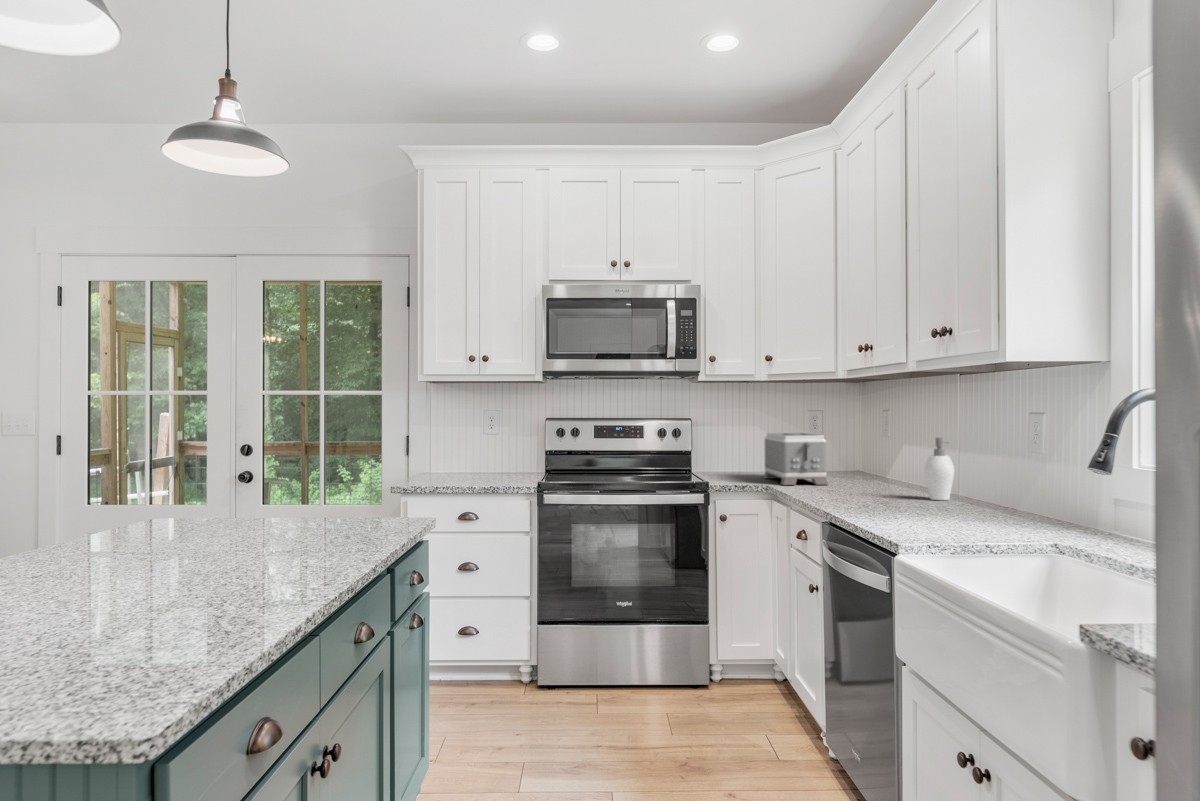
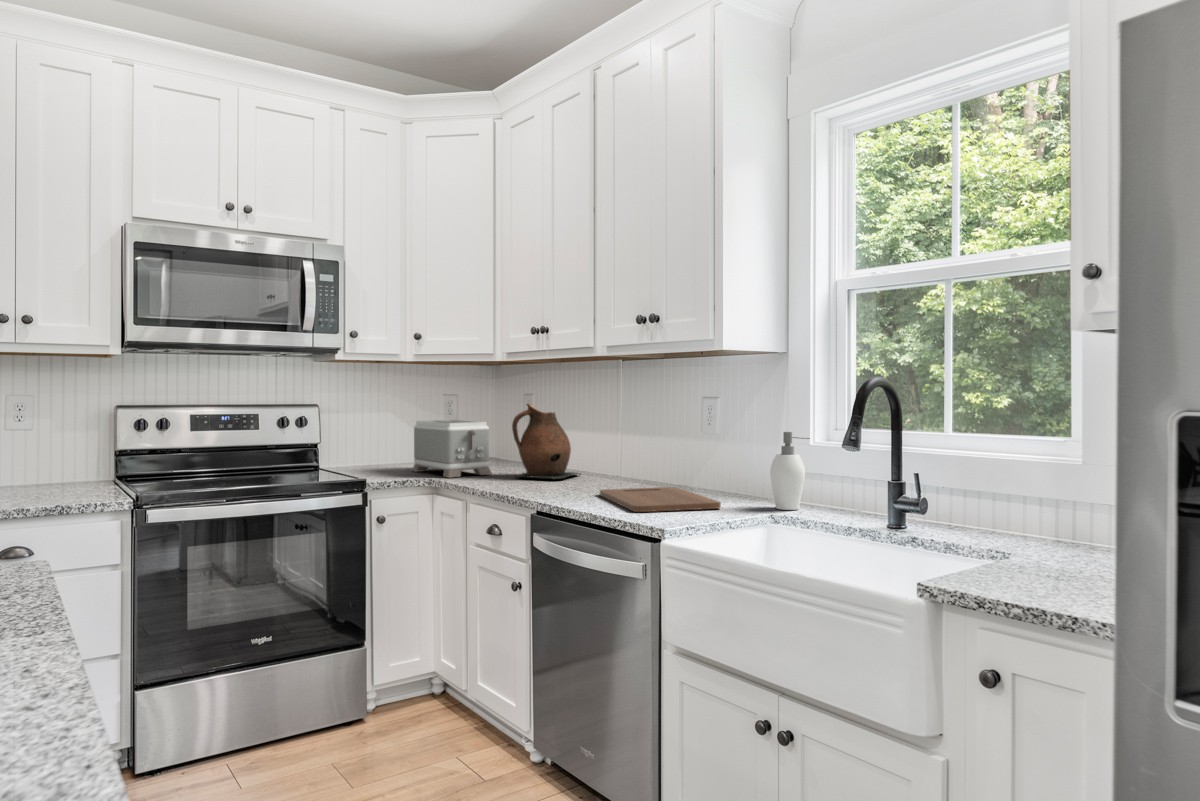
ceramic pitcher: none [842,419,916,493] -> present [512,404,580,479]
soap dispenser: present [925,438,954,500] -> present [770,432,810,510]
cutting board: none [898,505,1005,532] -> present [600,487,721,512]

